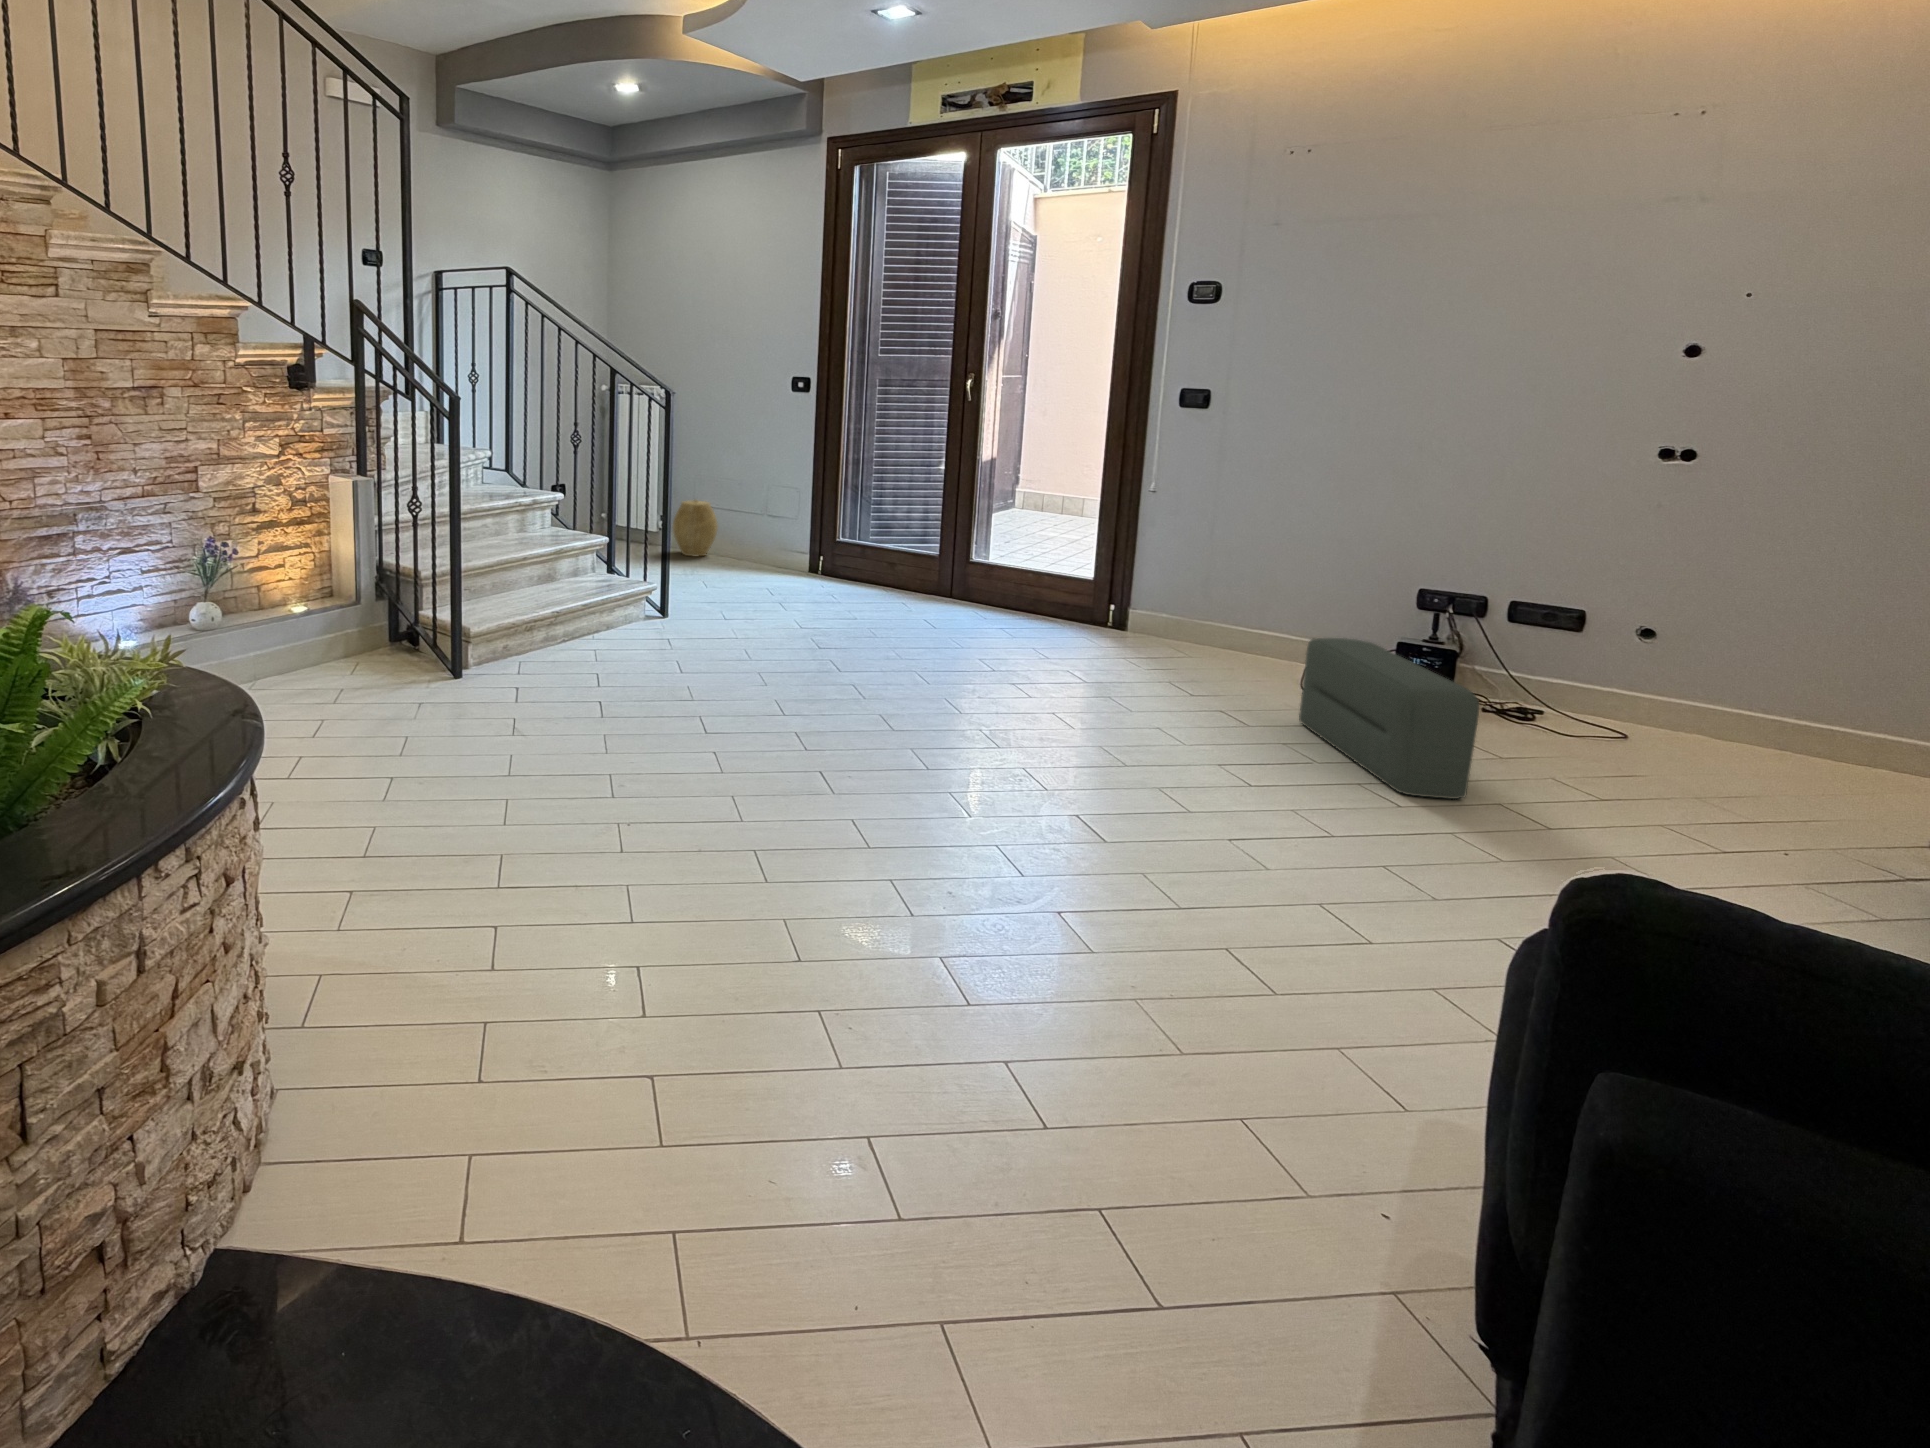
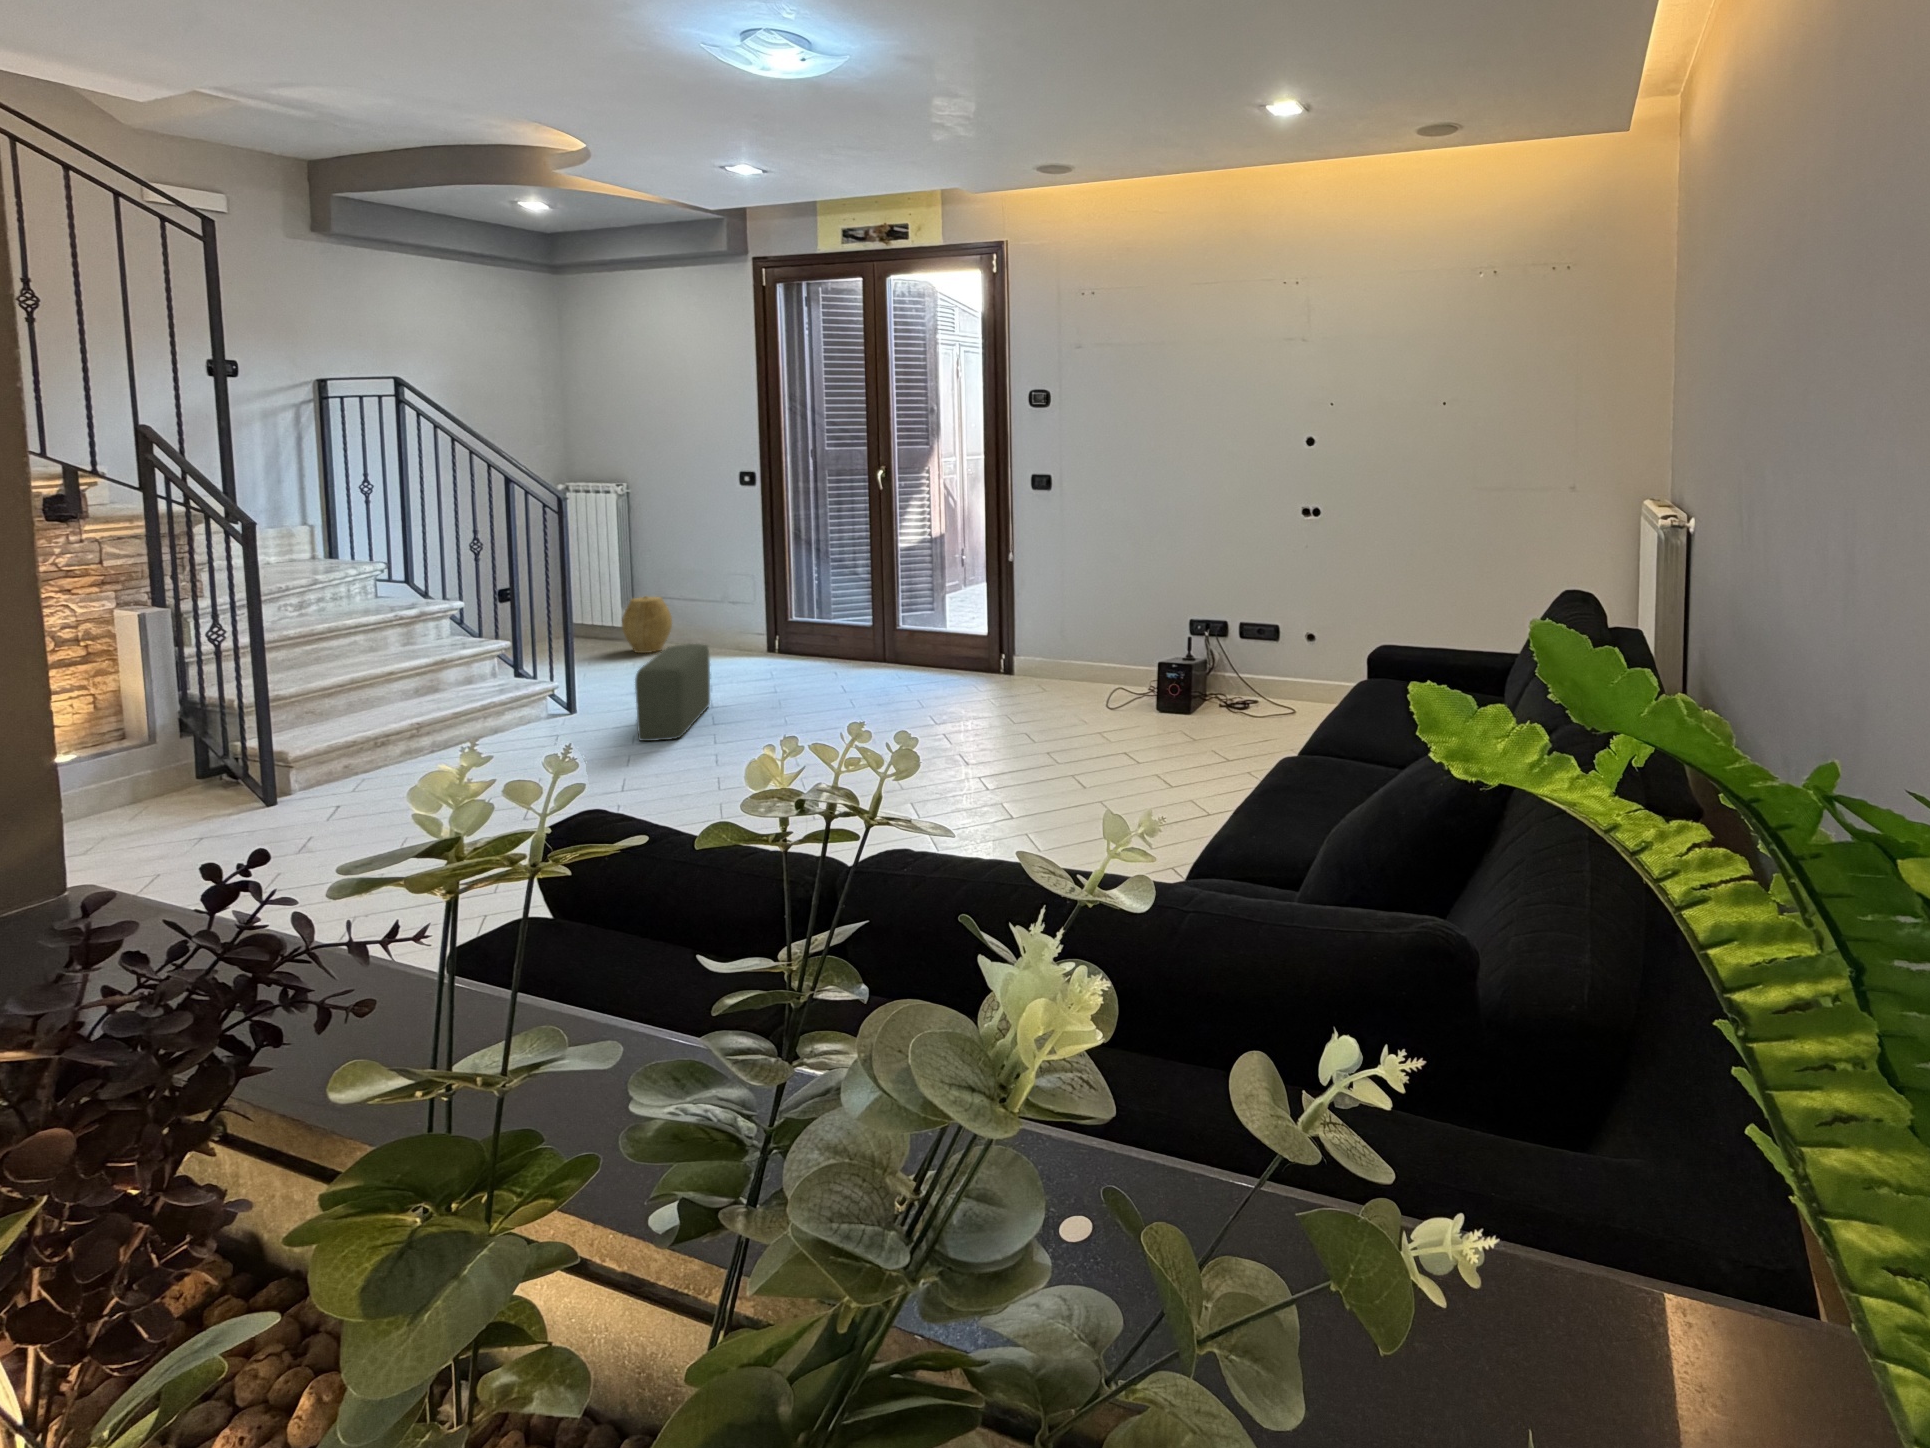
pouf: present [1299,638,1479,799] -> present [635,644,710,741]

